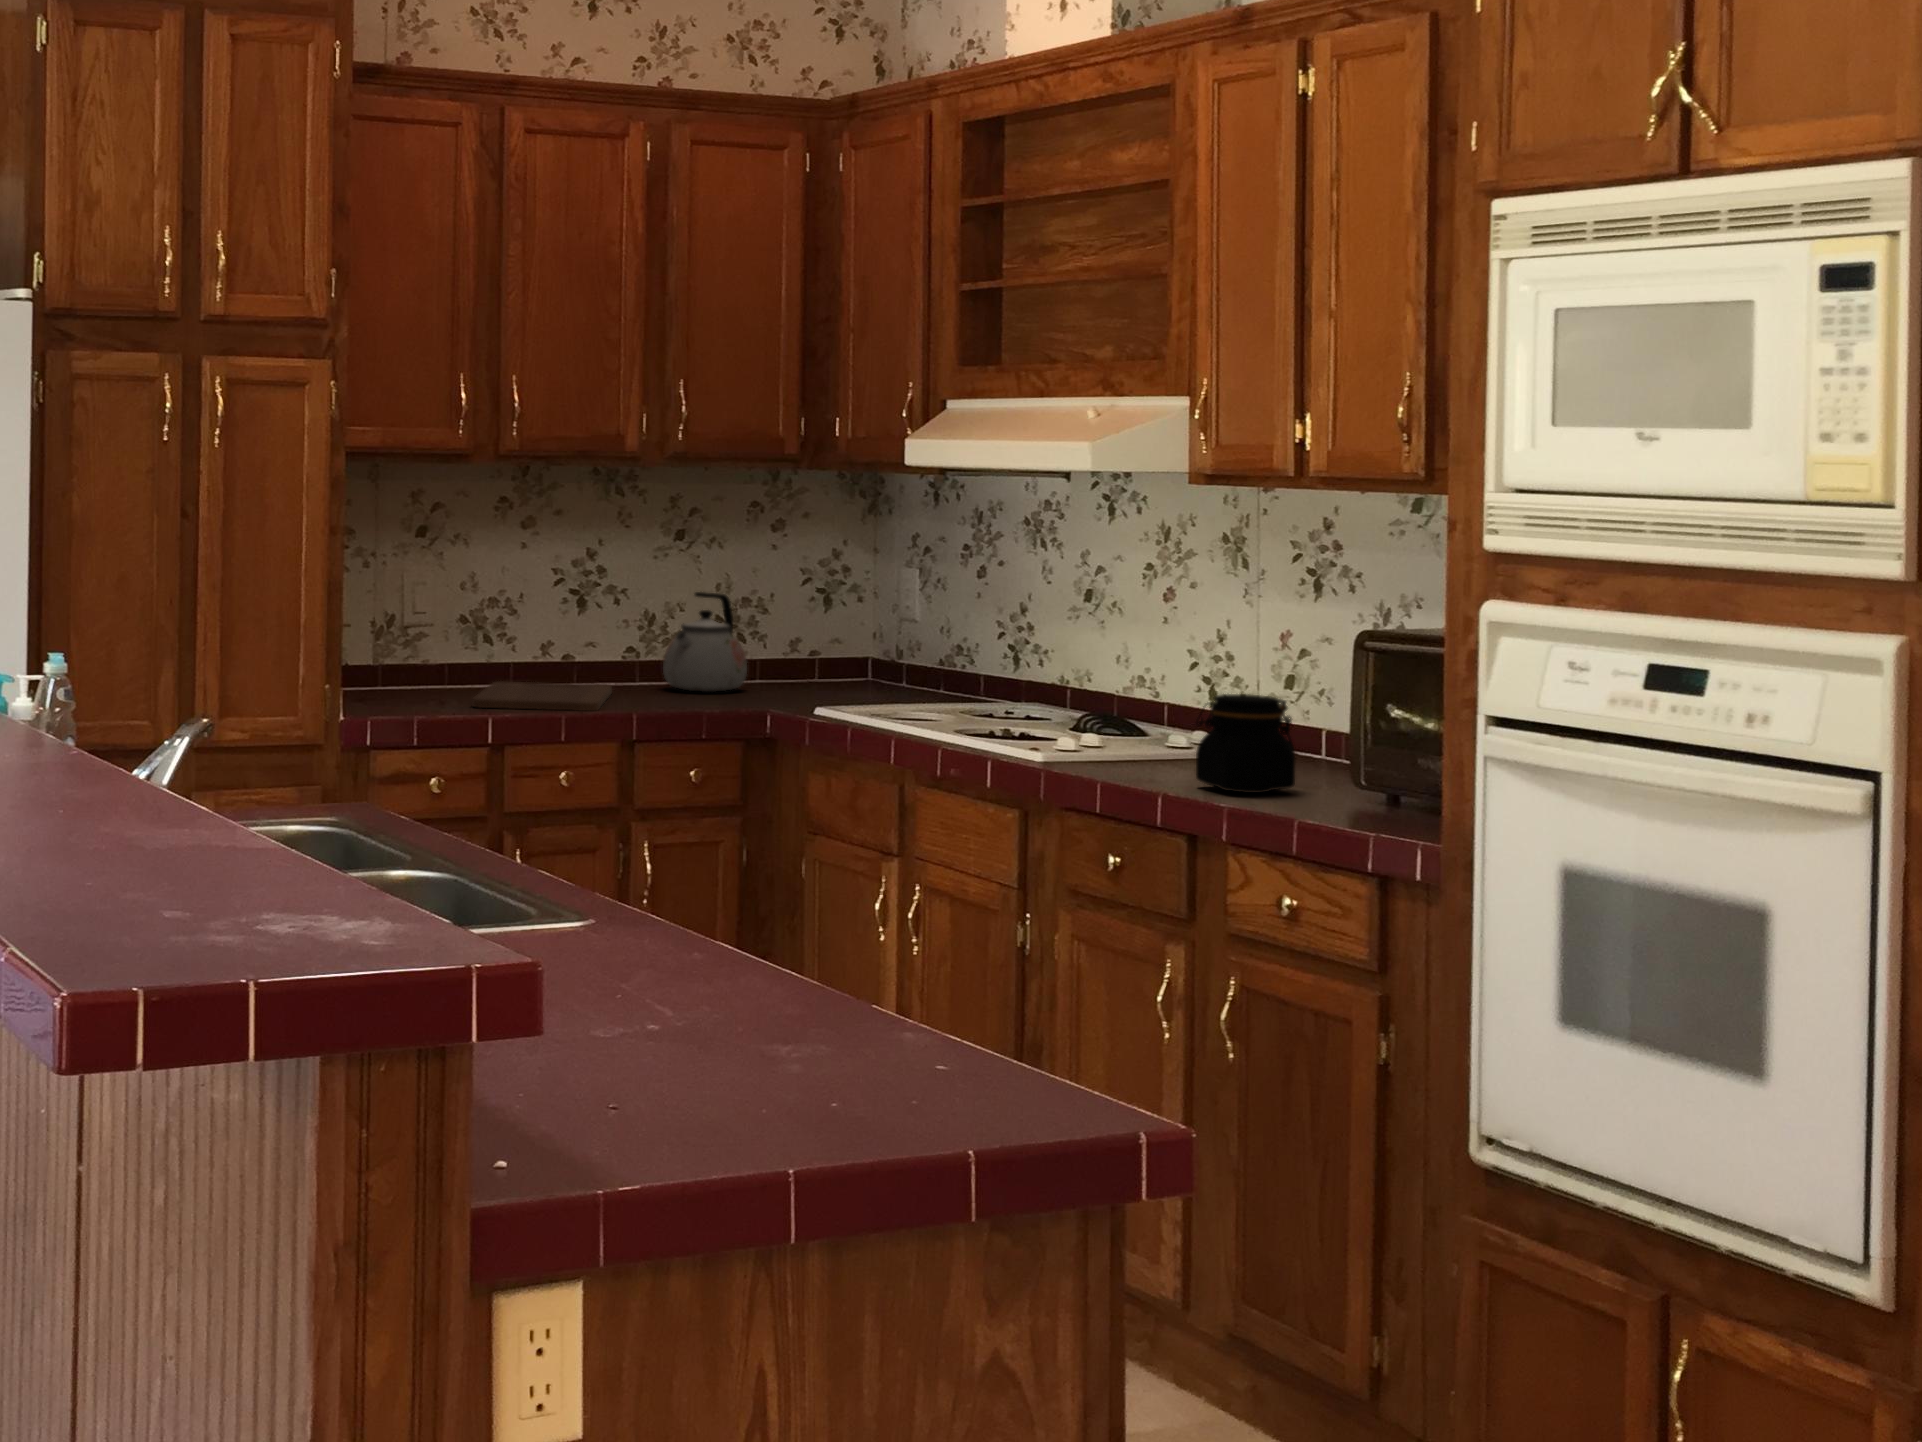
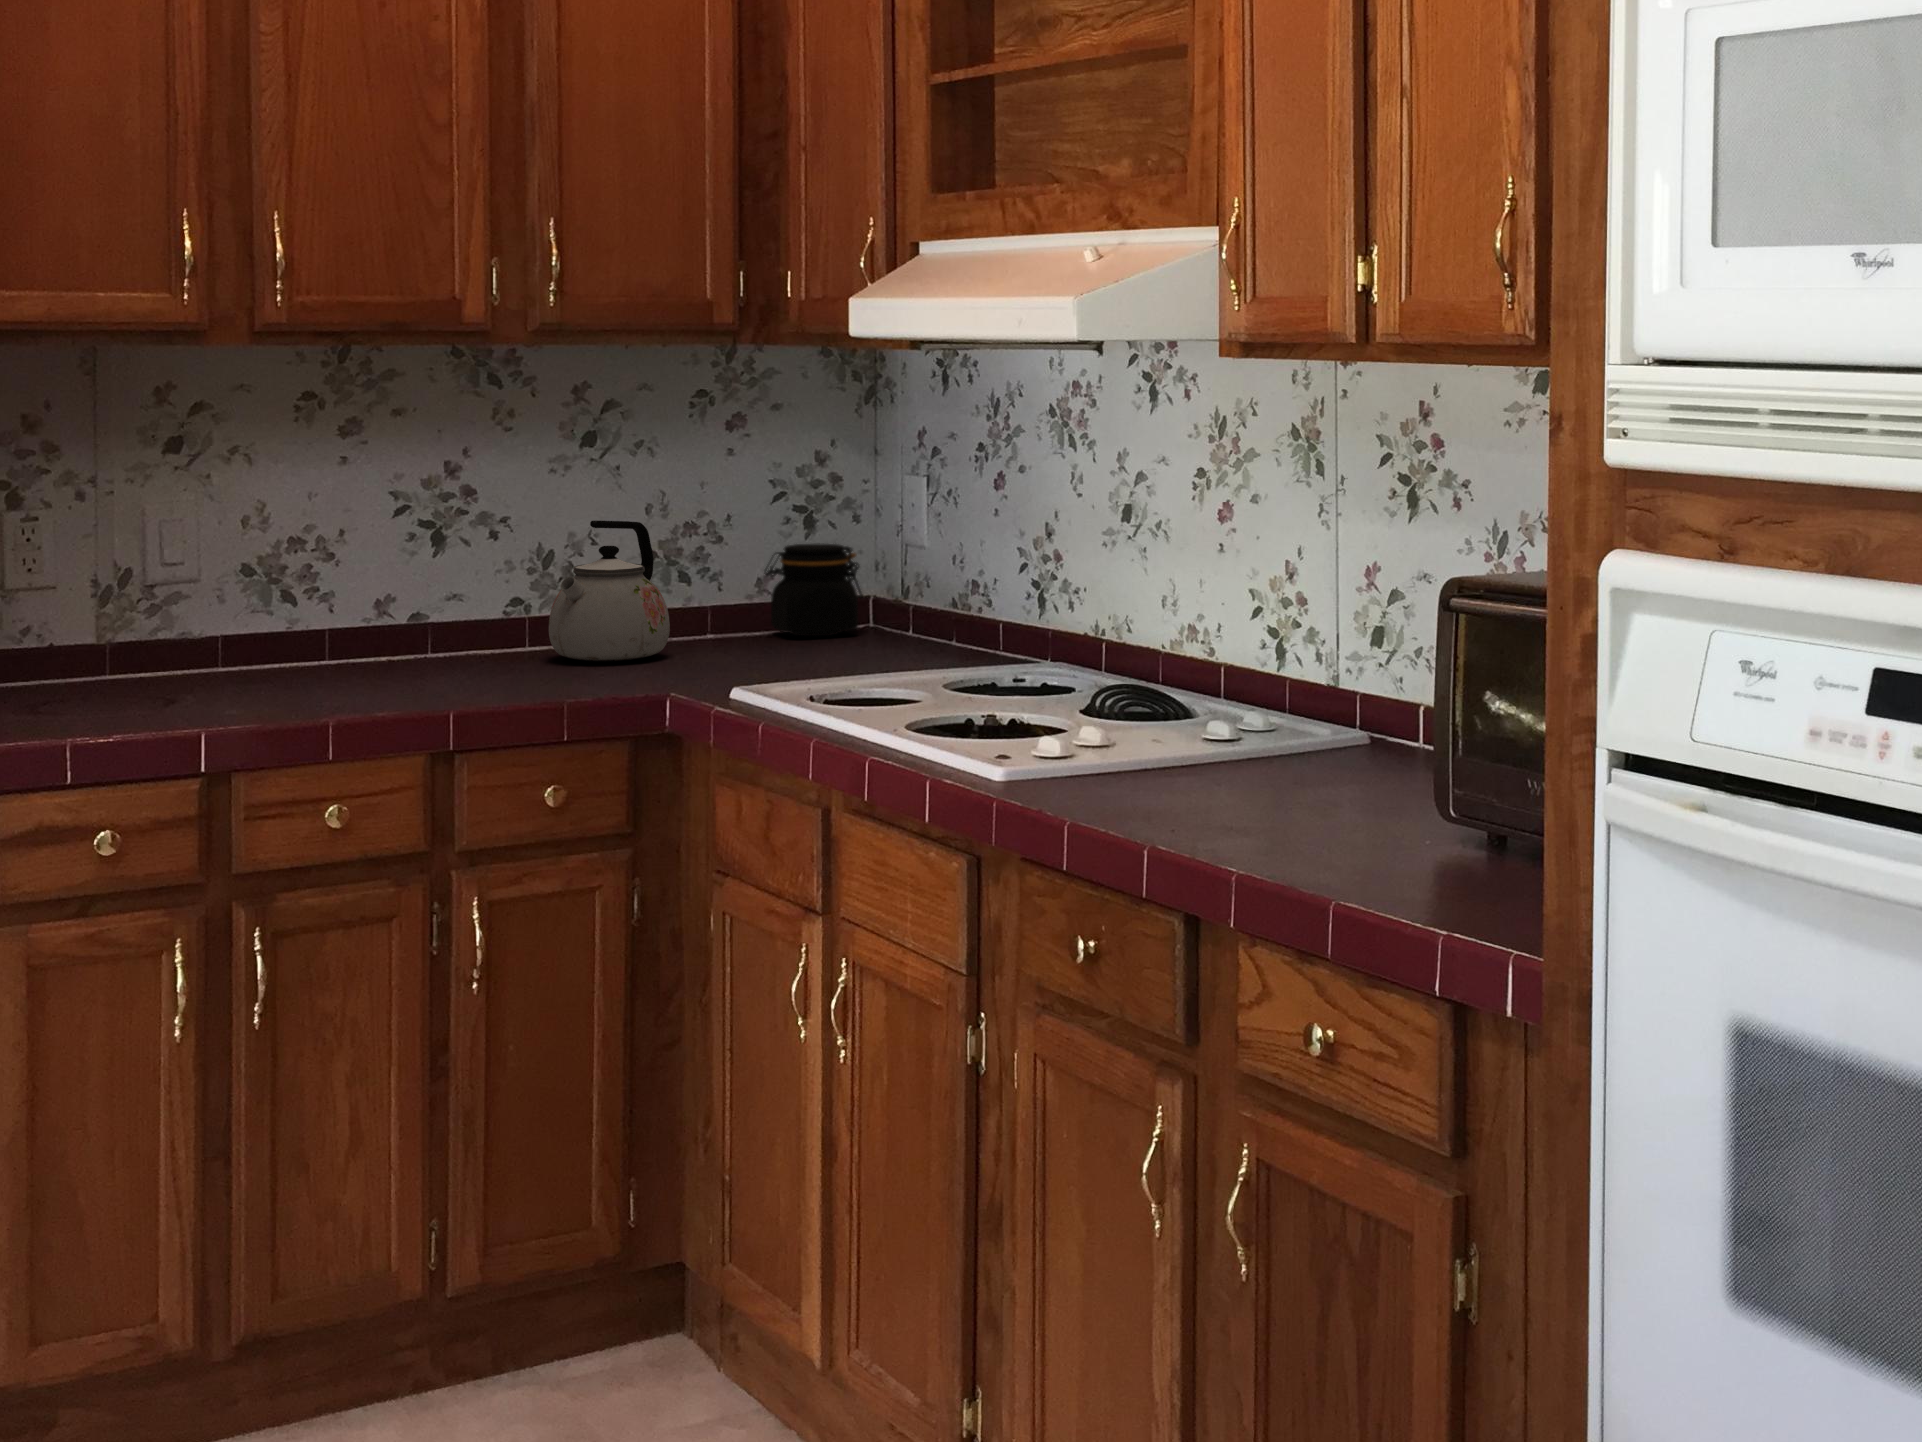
cutting board: present [472,681,612,711] -> none [219,657,466,706]
jar: present [1196,694,1295,793] -> present [765,543,862,636]

